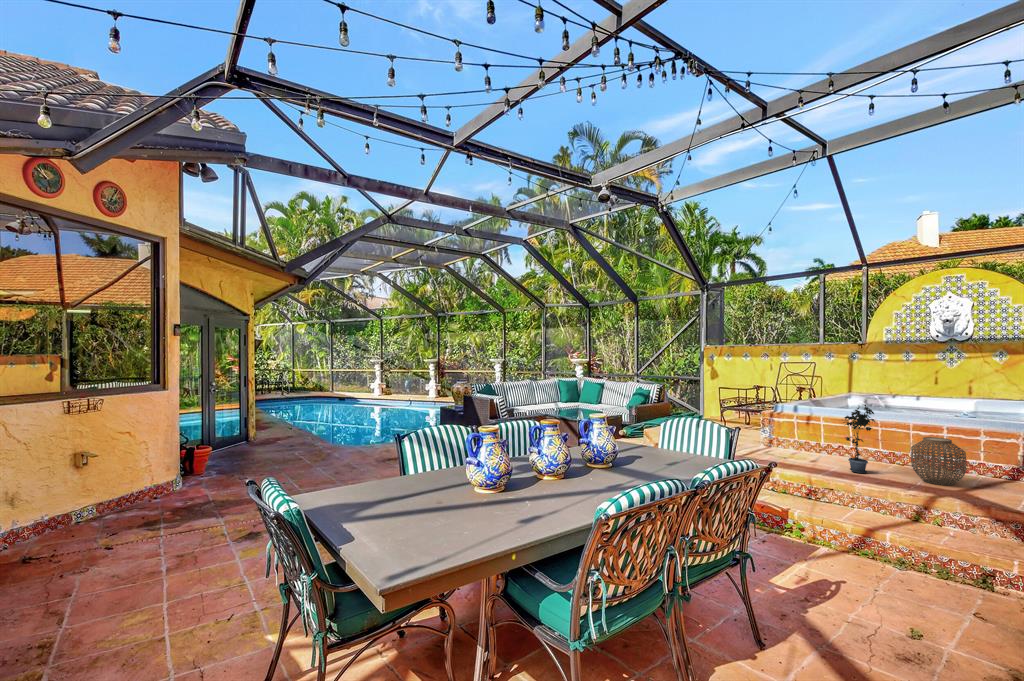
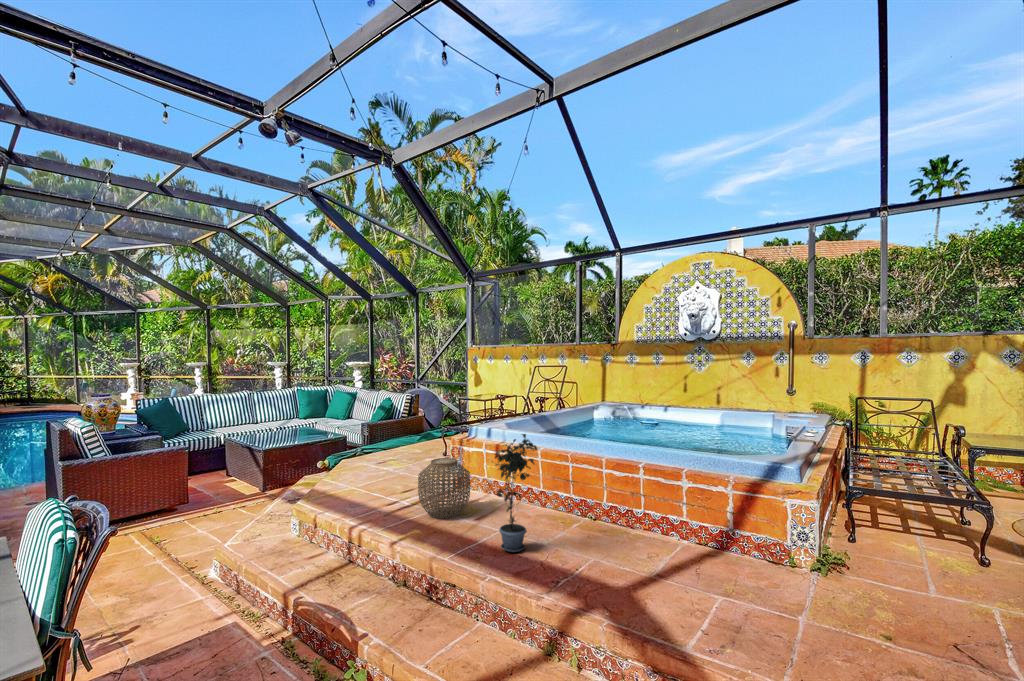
woven basket: present [911,437,967,485] -> present [418,458,470,519]

